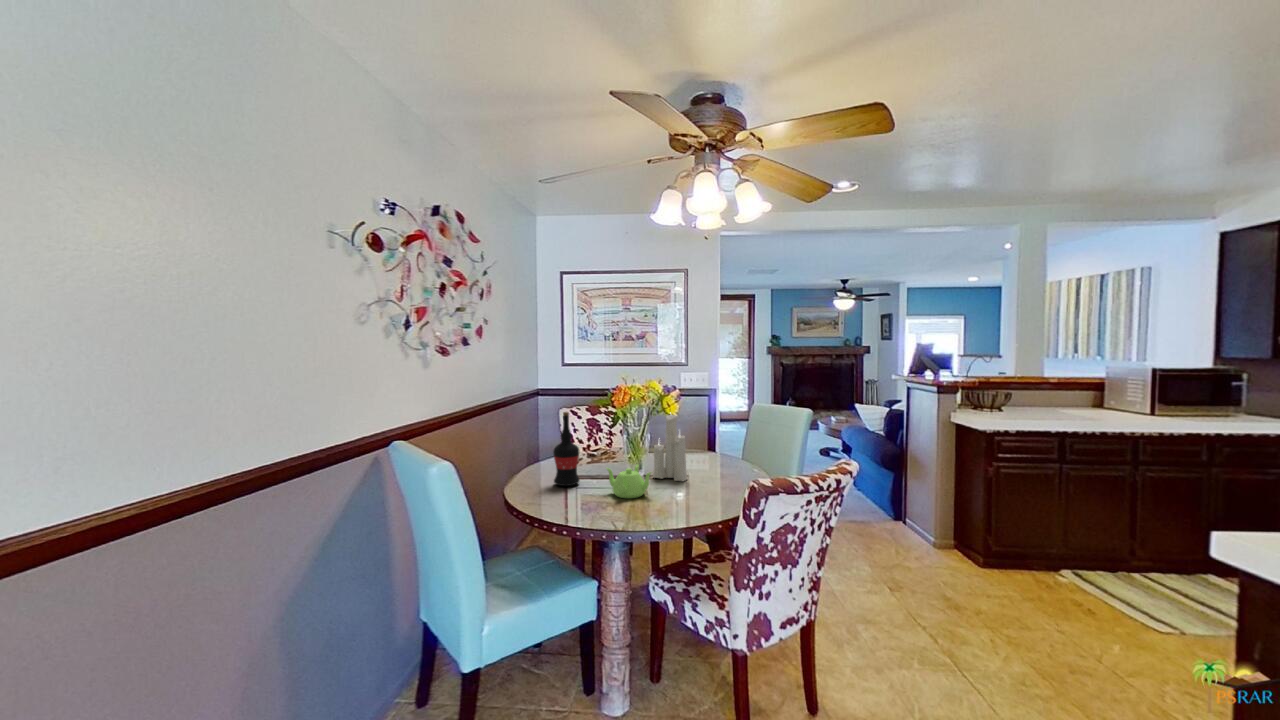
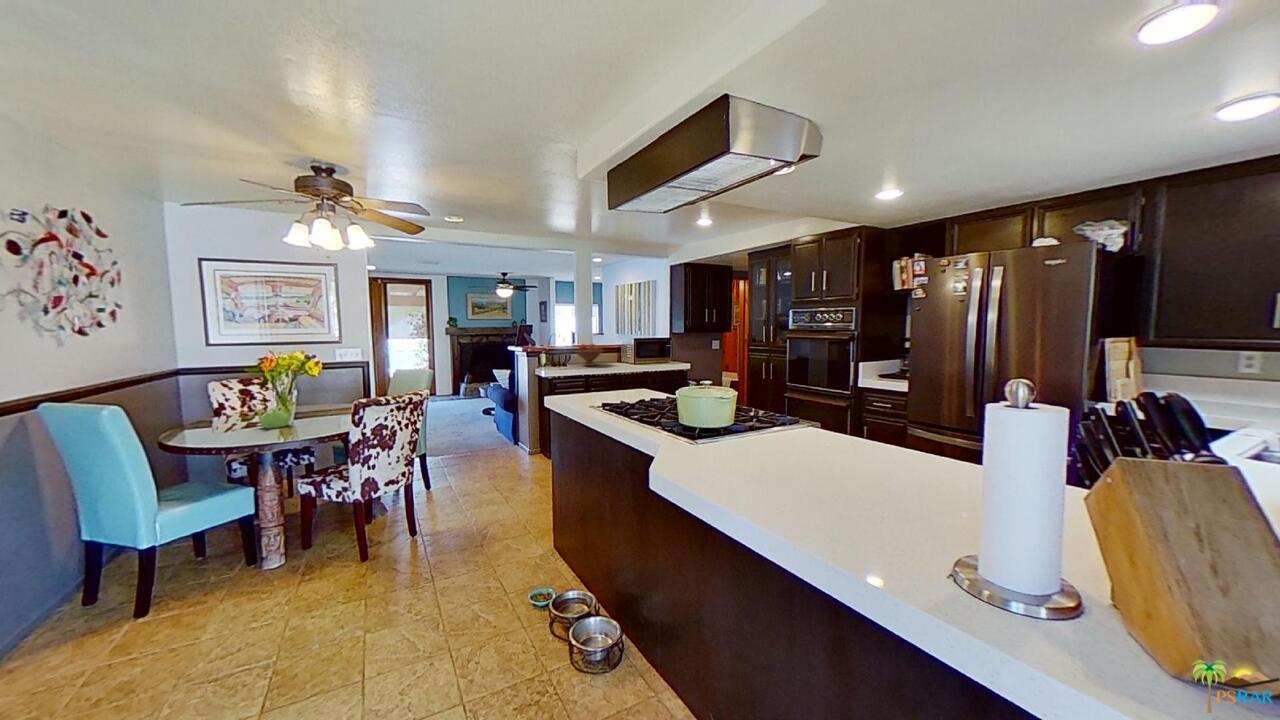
fruit bowl: none [1016,380,1078,417] -> present [575,344,603,366]
wine bottle: present [553,412,580,486] -> none [207,375,233,429]
candle: present [653,413,687,481] -> none [298,365,326,418]

